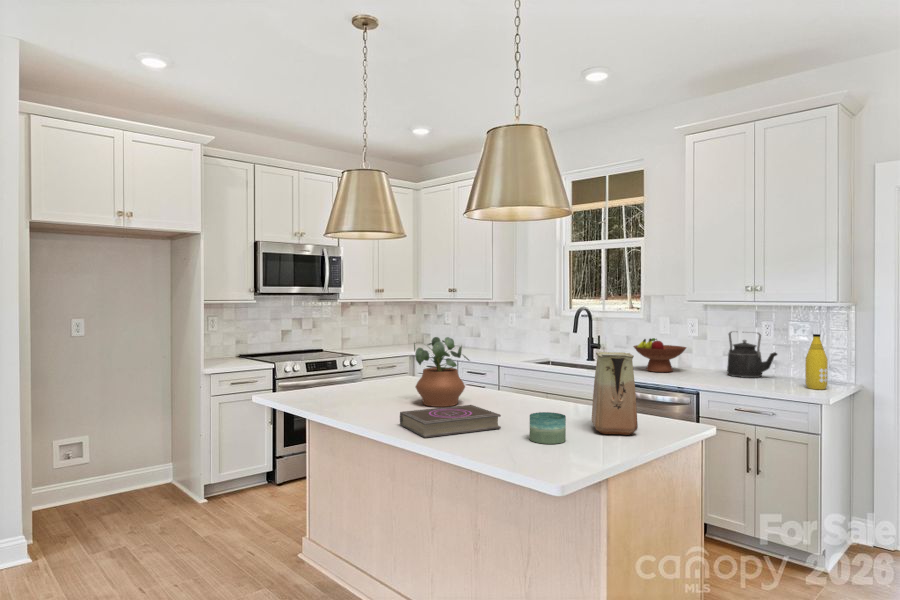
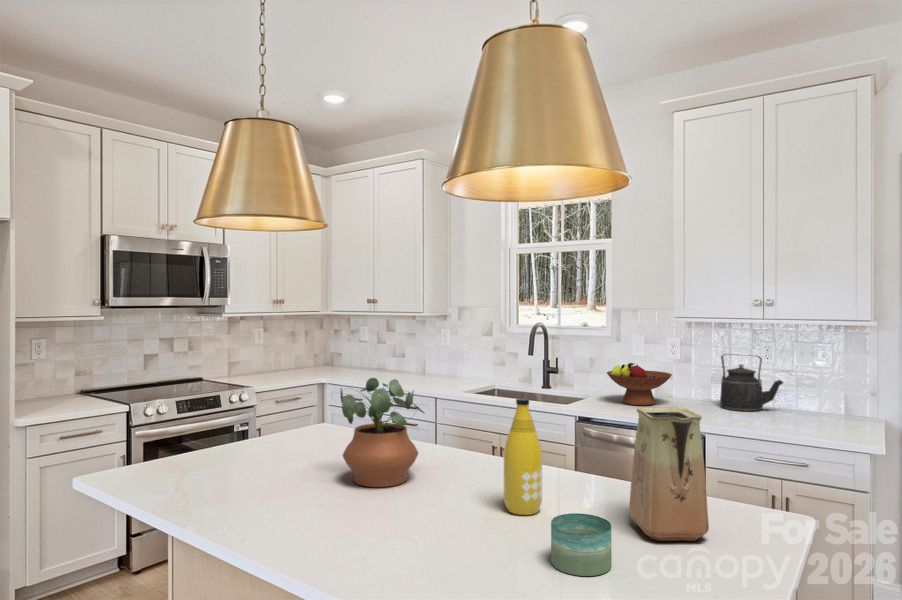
bottle: present [805,334,828,390] -> present [504,398,542,515]
book: present [400,405,501,438] -> none [325,491,494,574]

